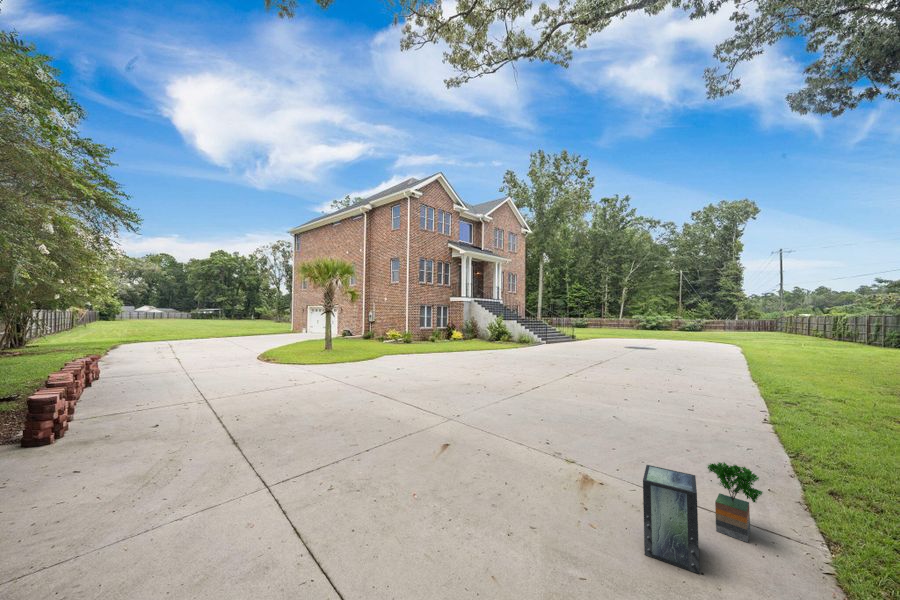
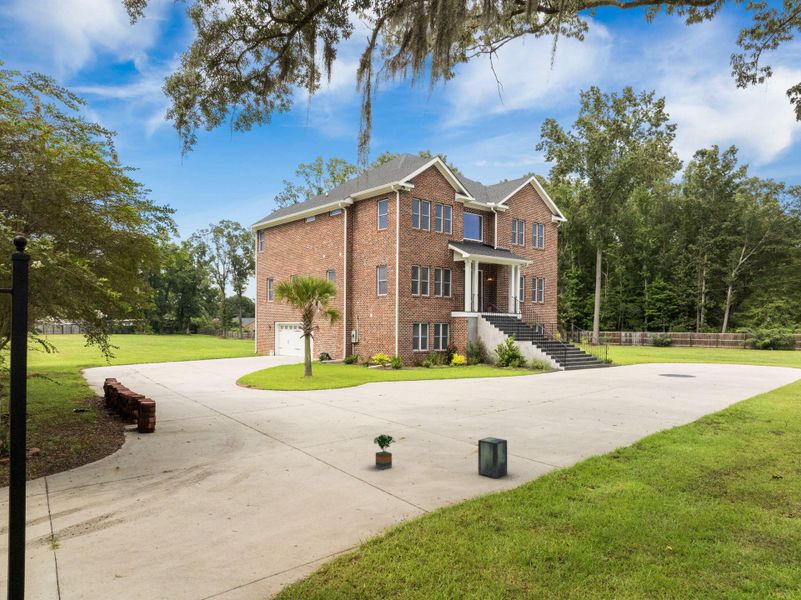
potted tree: present [708,462,762,542] -> present [374,435,395,470]

